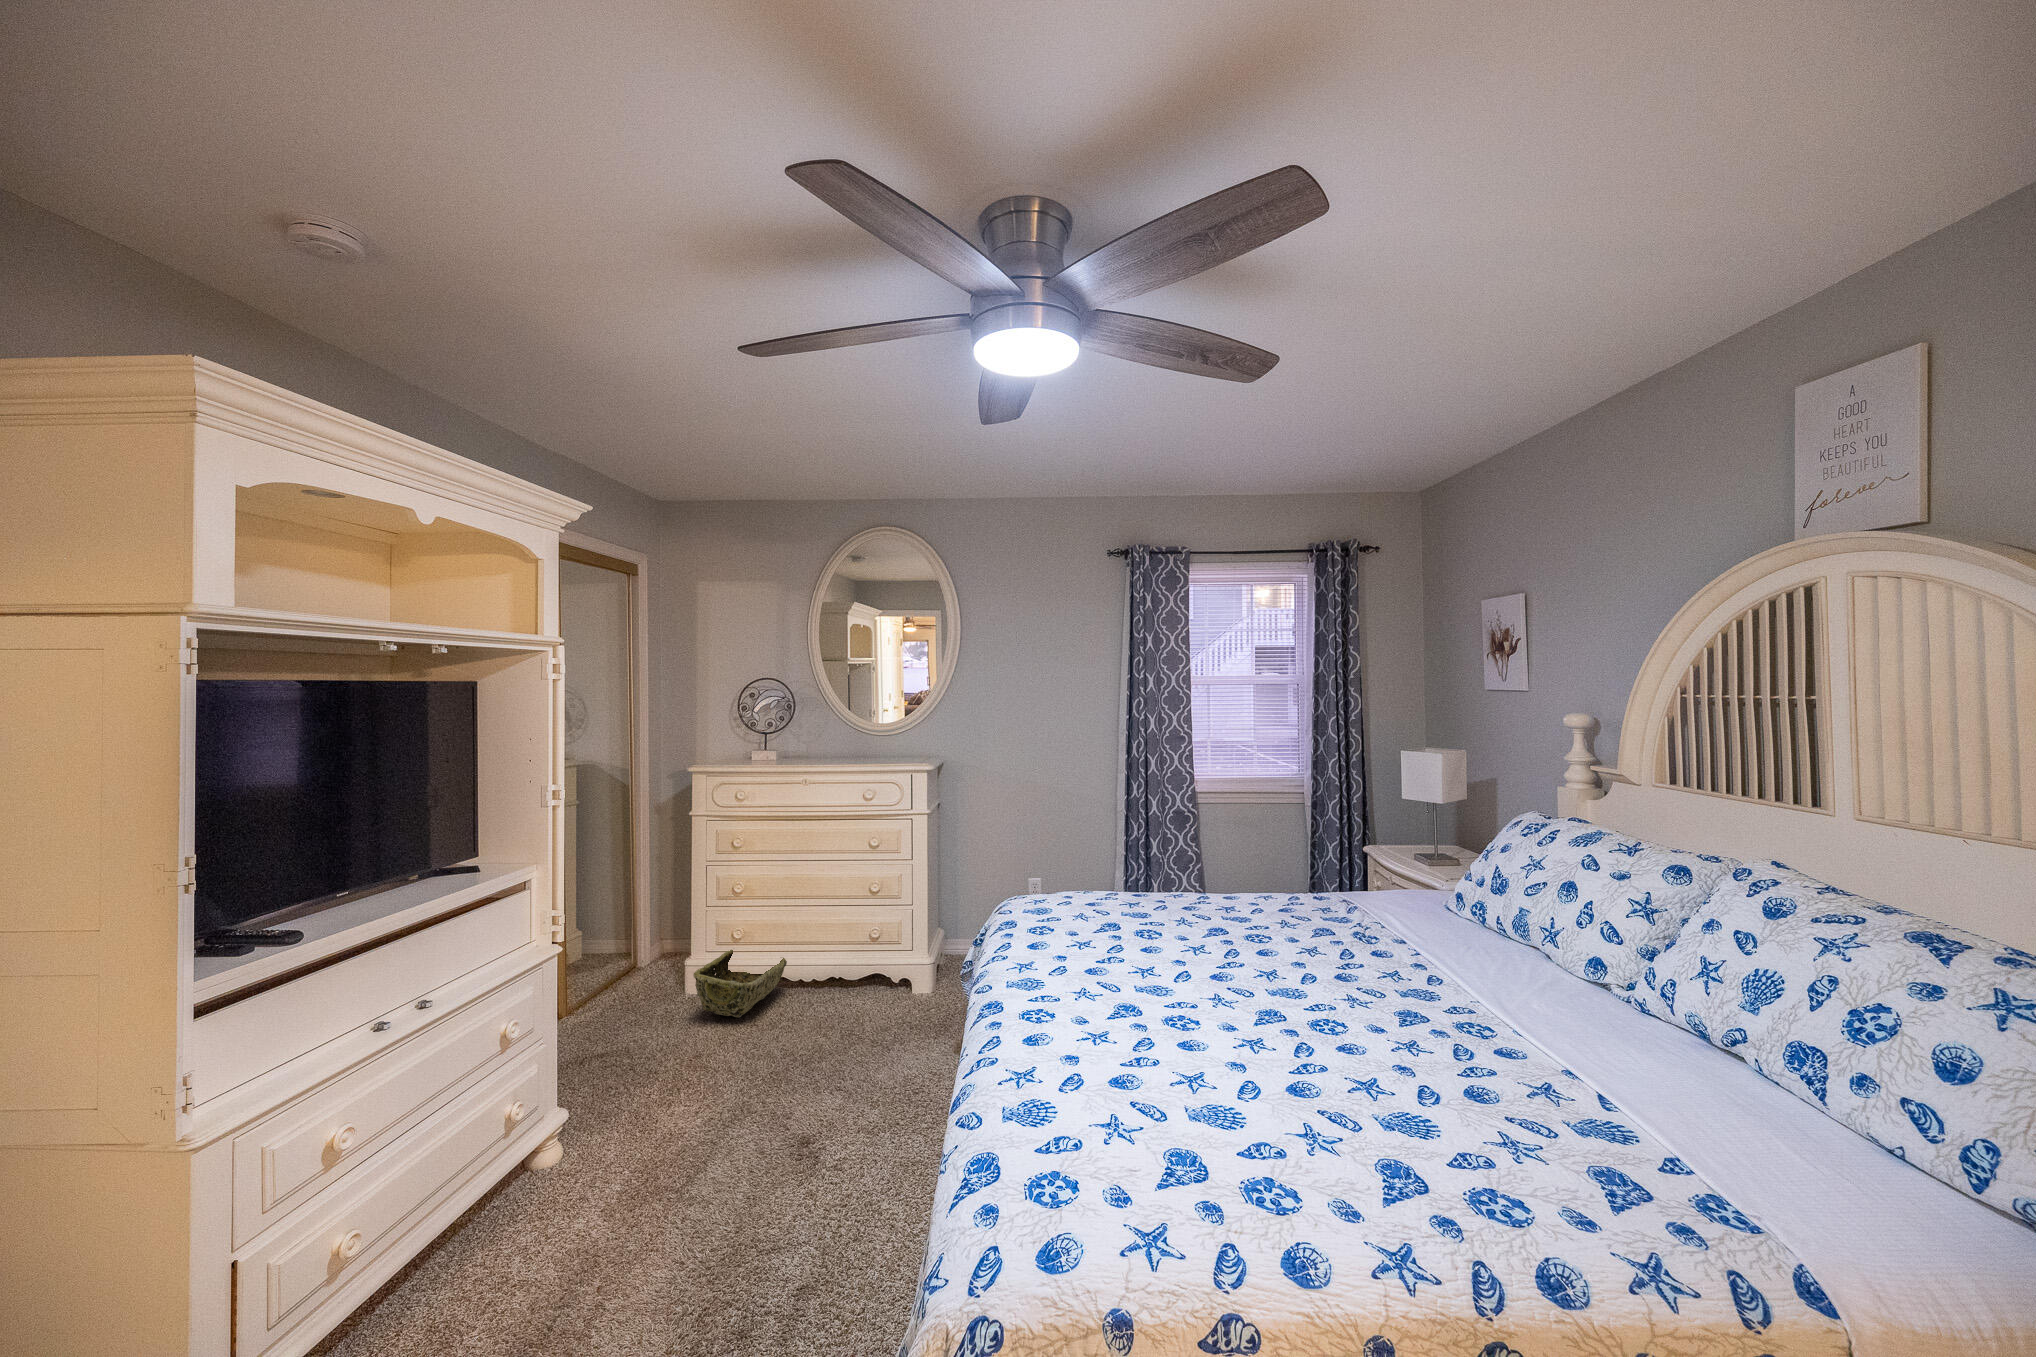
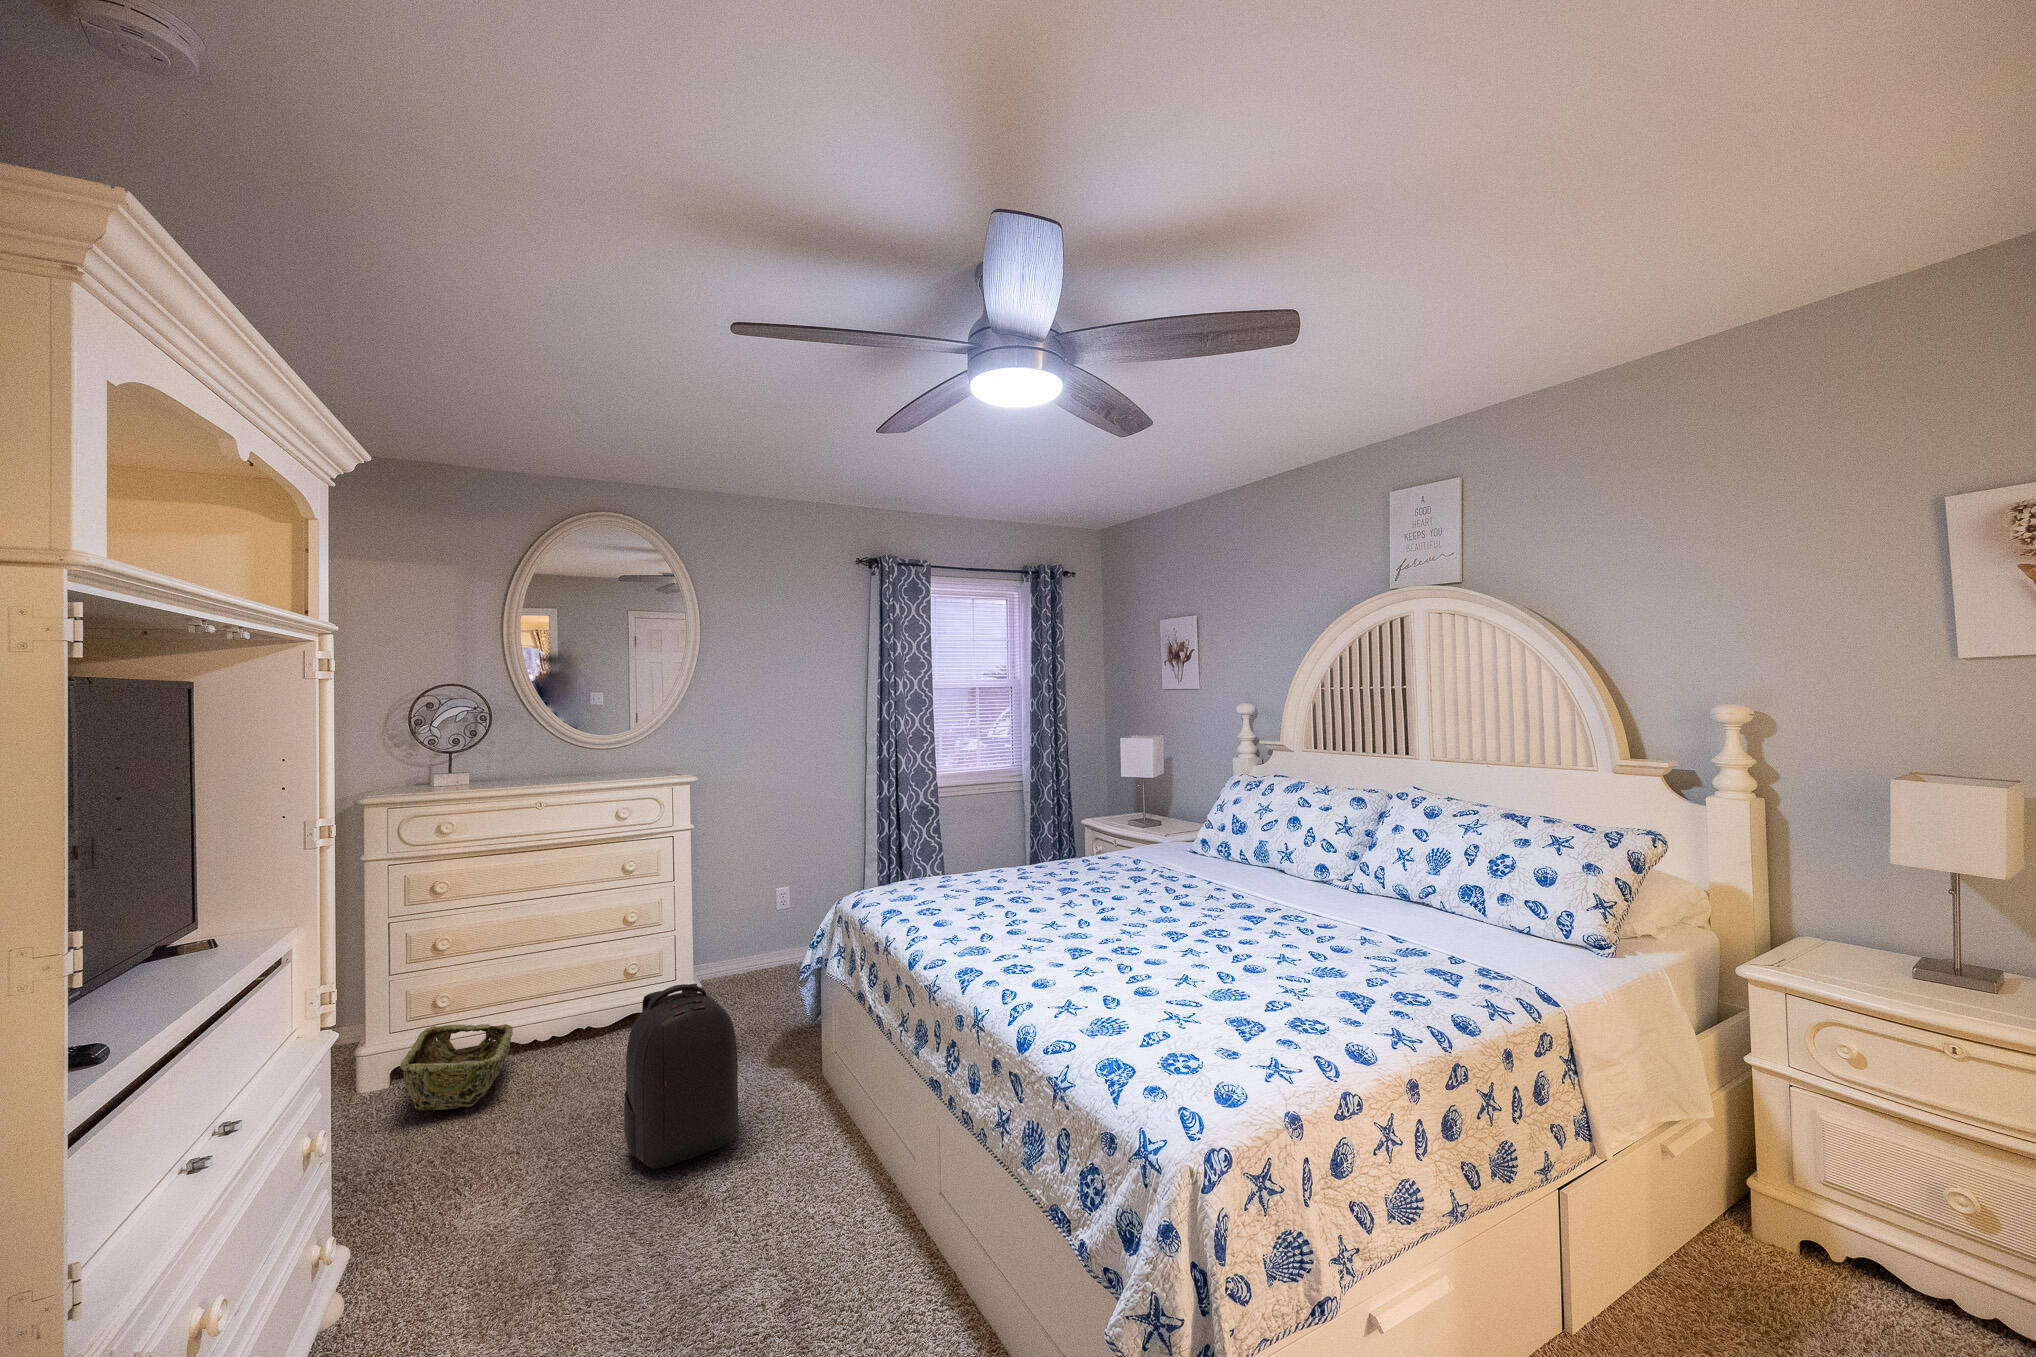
backpack: none [789,953,885,1111] -> present [624,984,738,1168]

